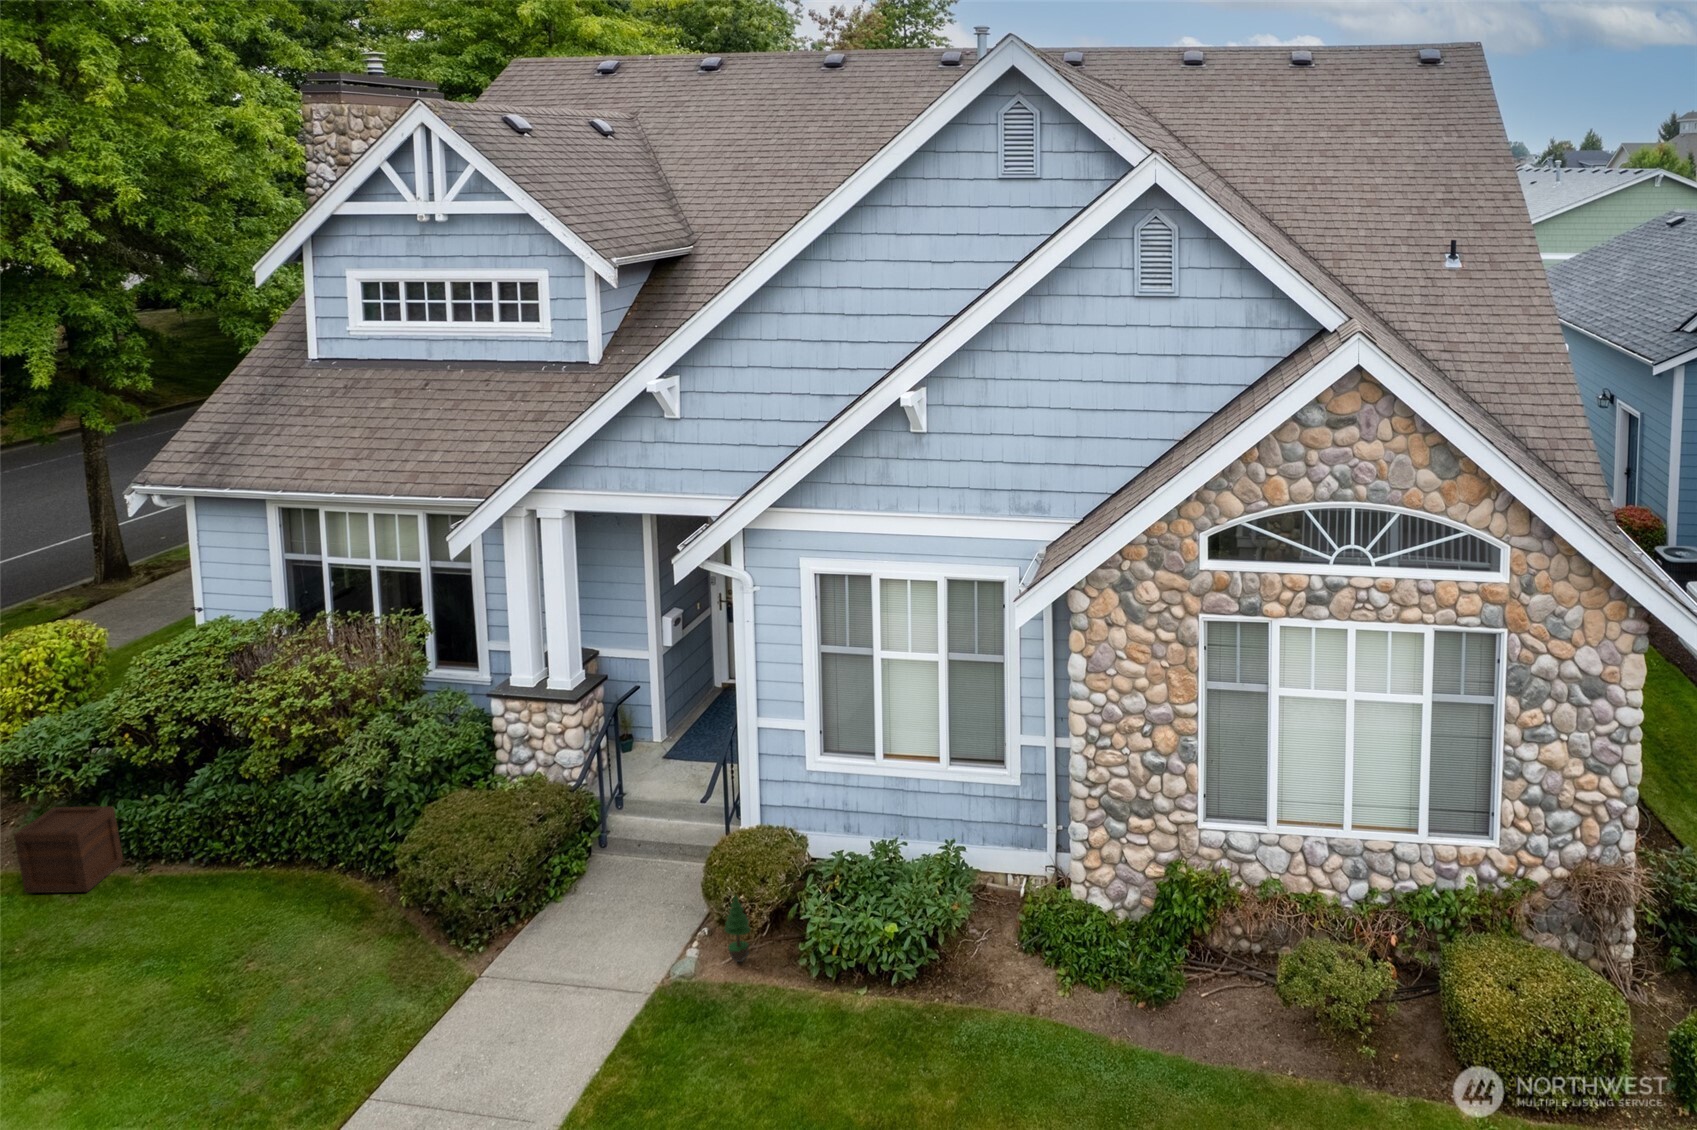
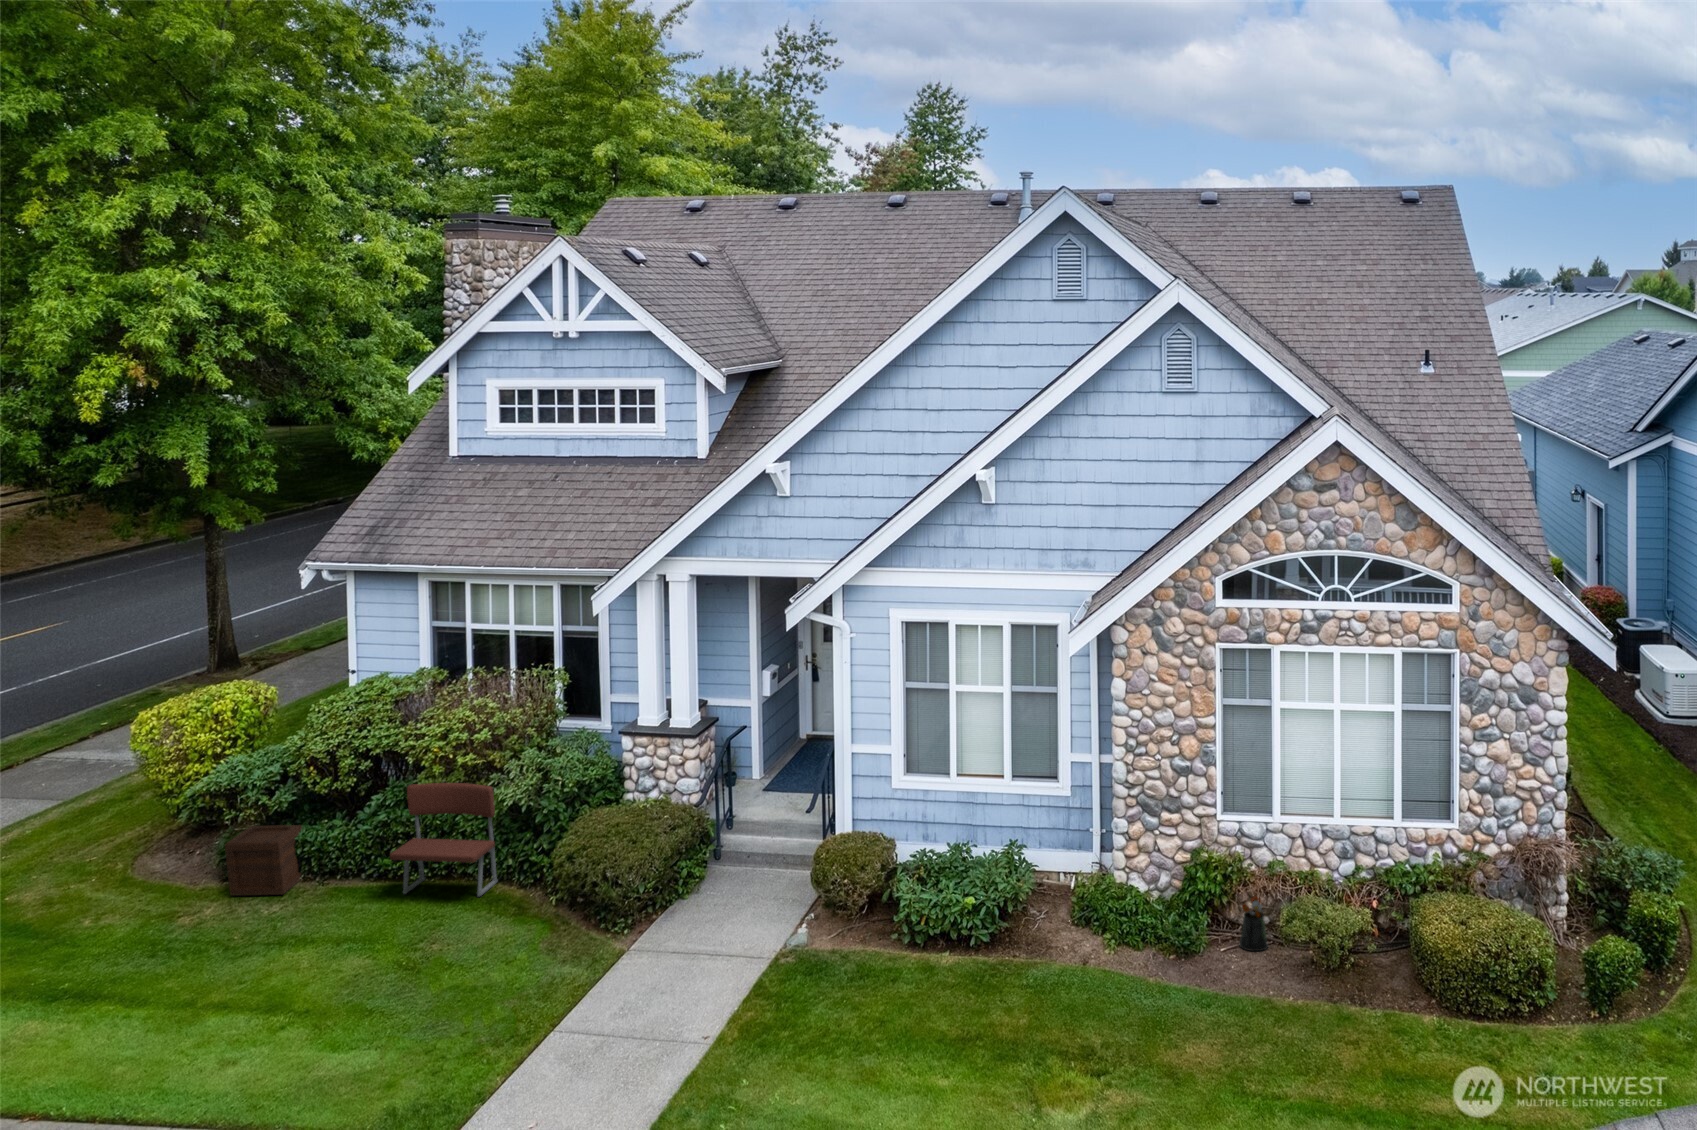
bench: none [206,761,343,898] -> present [390,783,498,897]
potted tree: present [724,895,750,962] -> none [831,876,854,935]
watering can: none [1220,924,1256,995] -> present [1239,896,1268,951]

